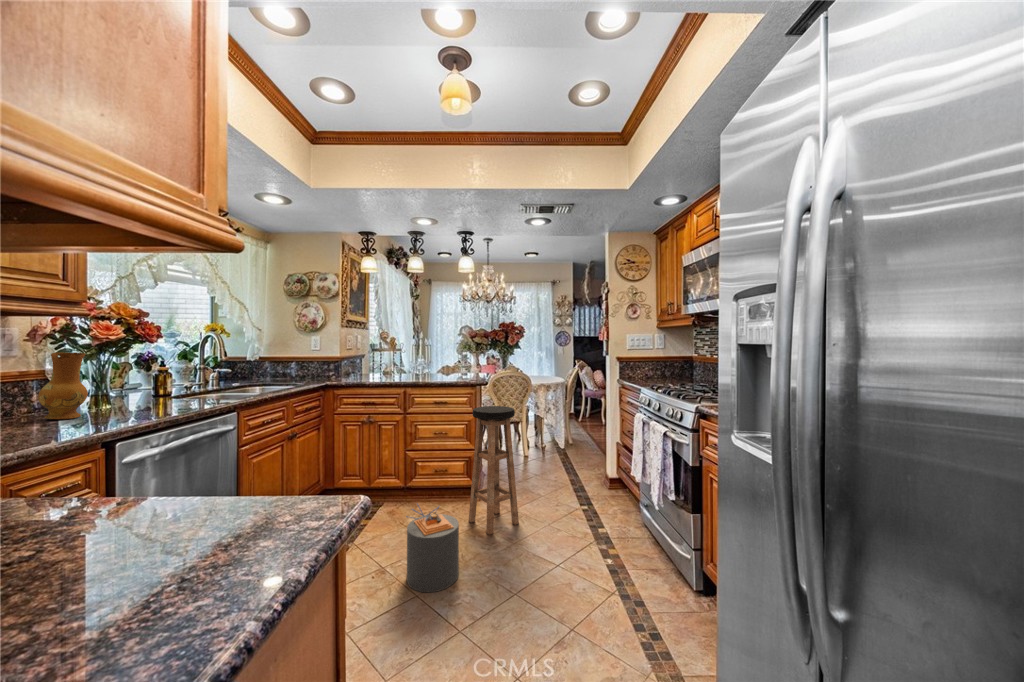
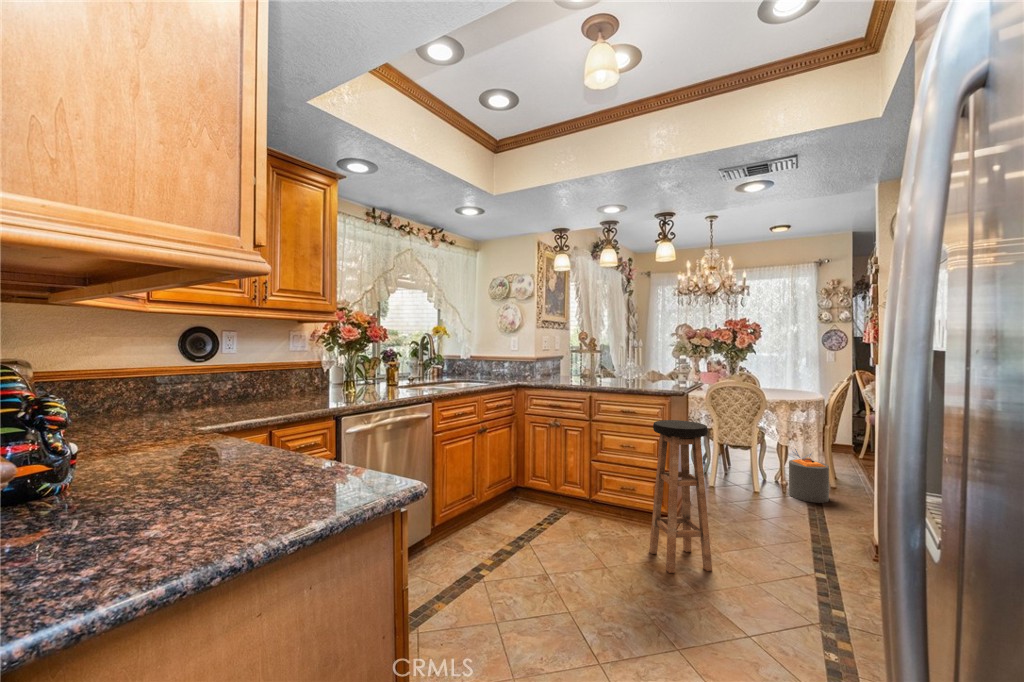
ceramic jug: present [38,352,88,419] -> none [317,350,342,398]
trash can: present [406,505,459,592] -> present [789,449,829,503]

